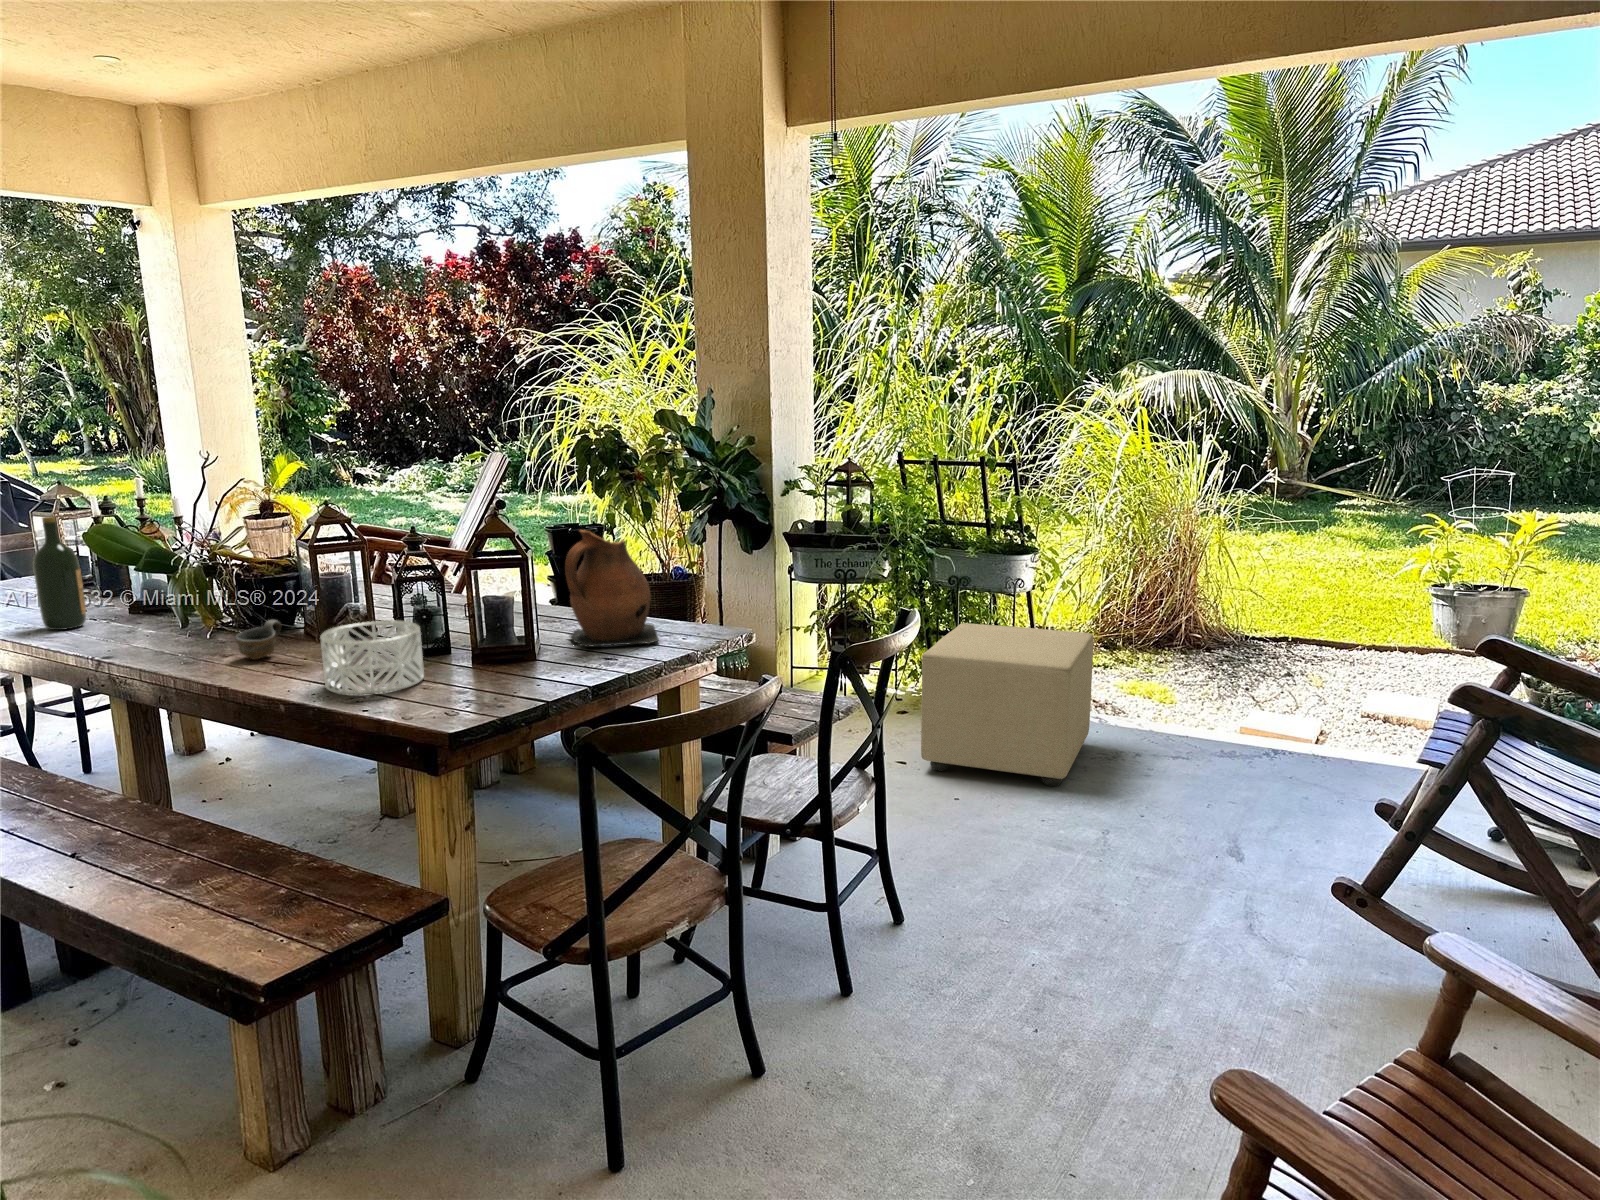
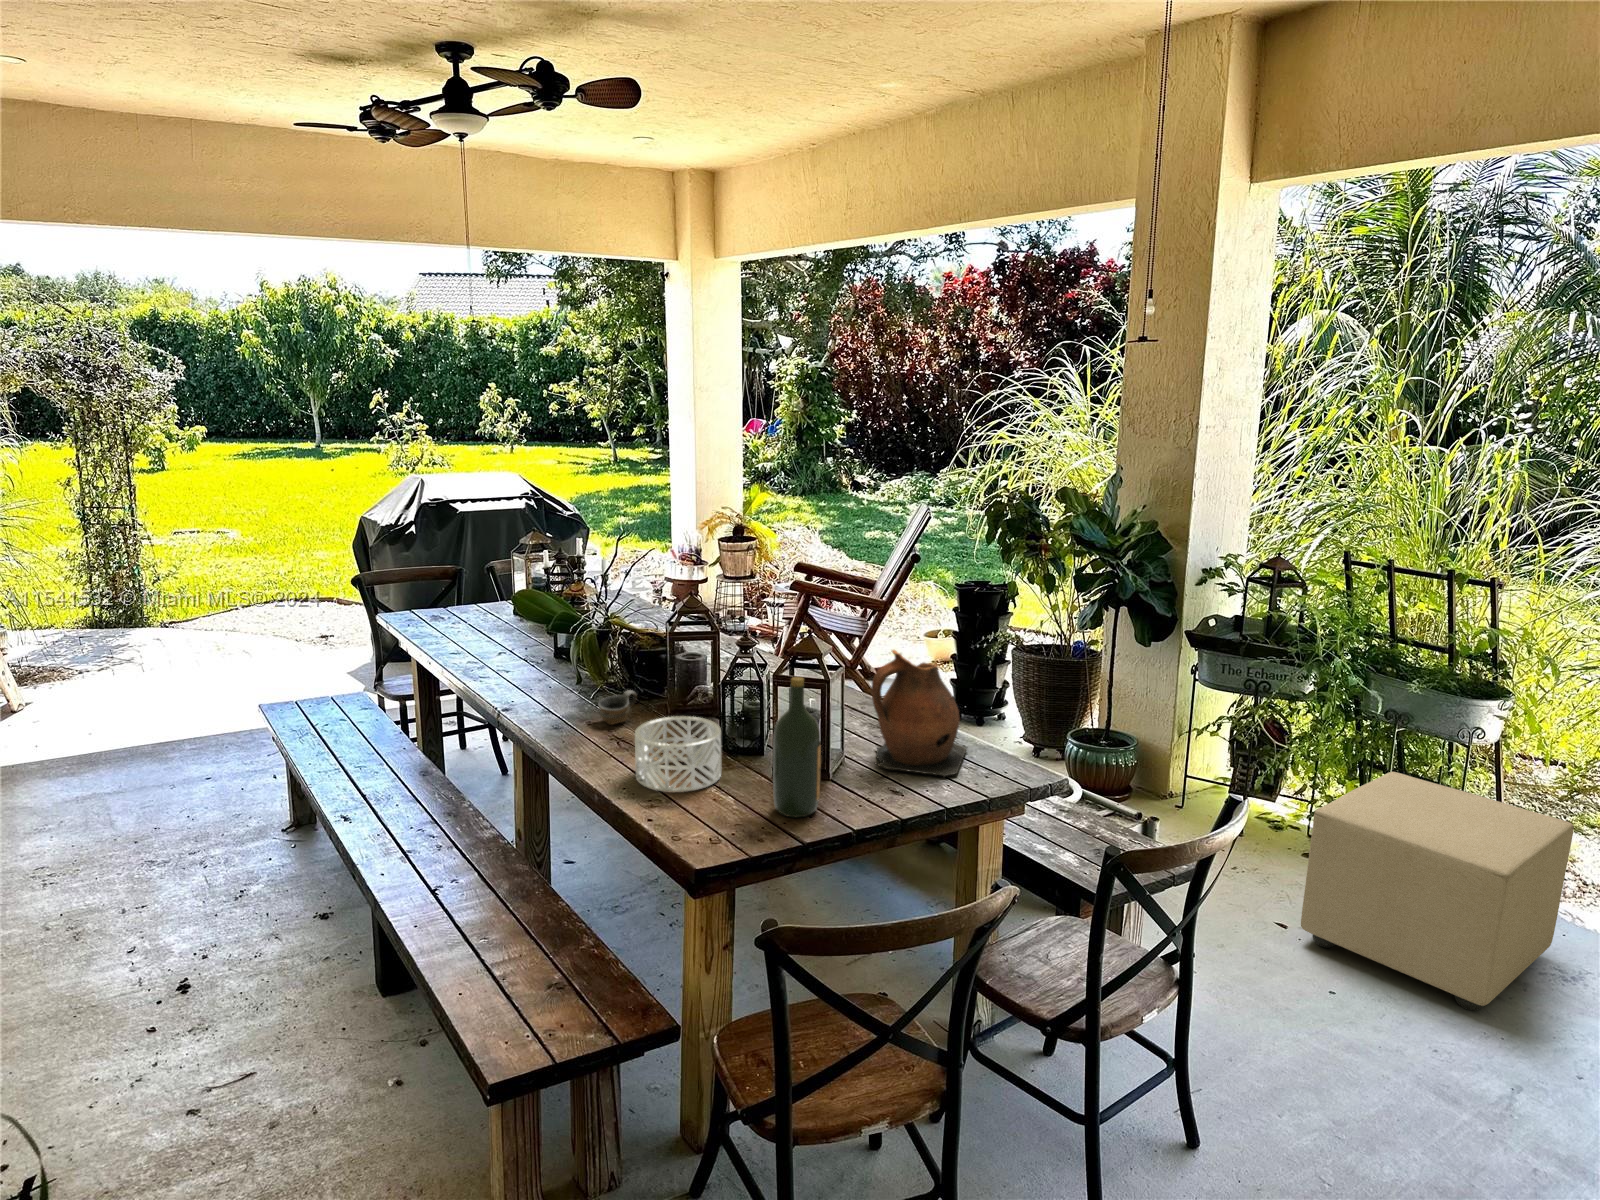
wine bottle: present [33,516,86,630] -> present [773,677,821,817]

